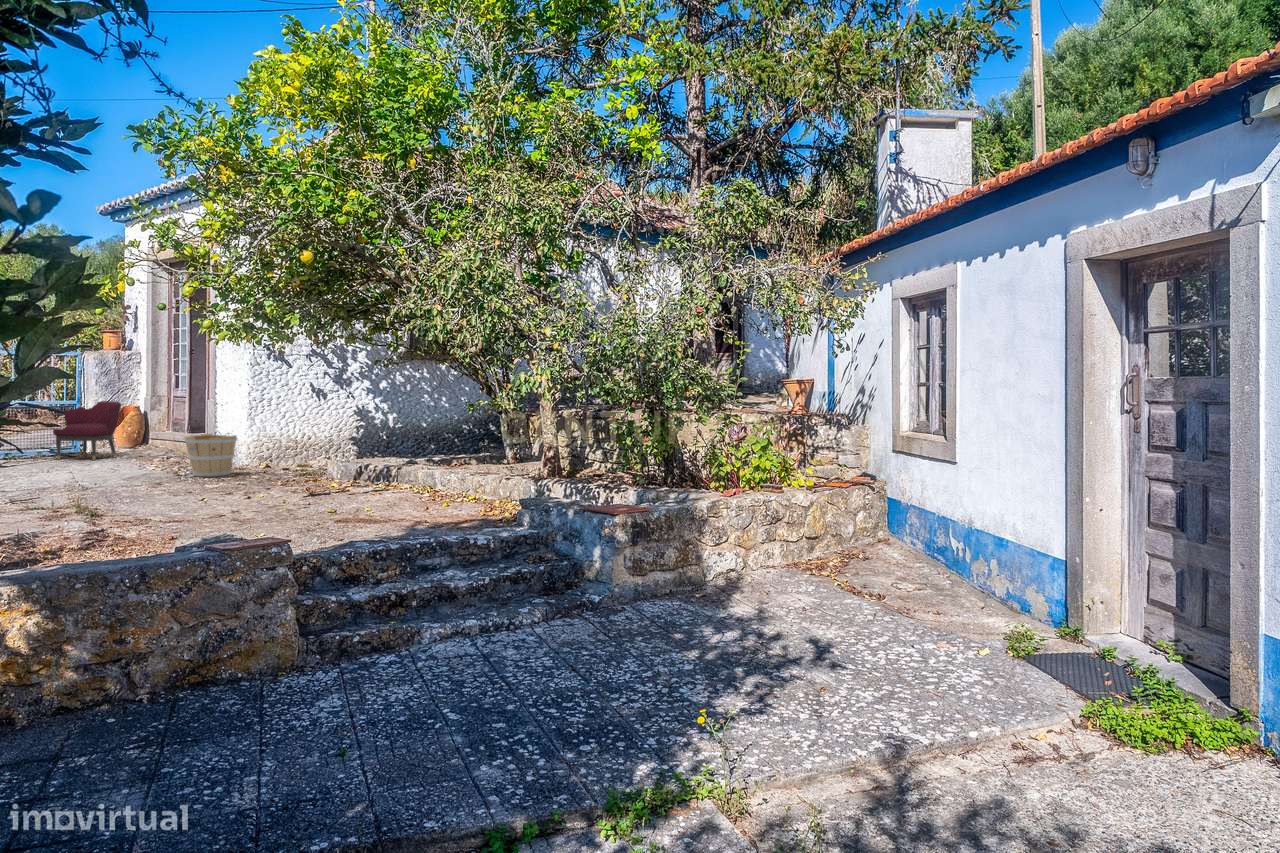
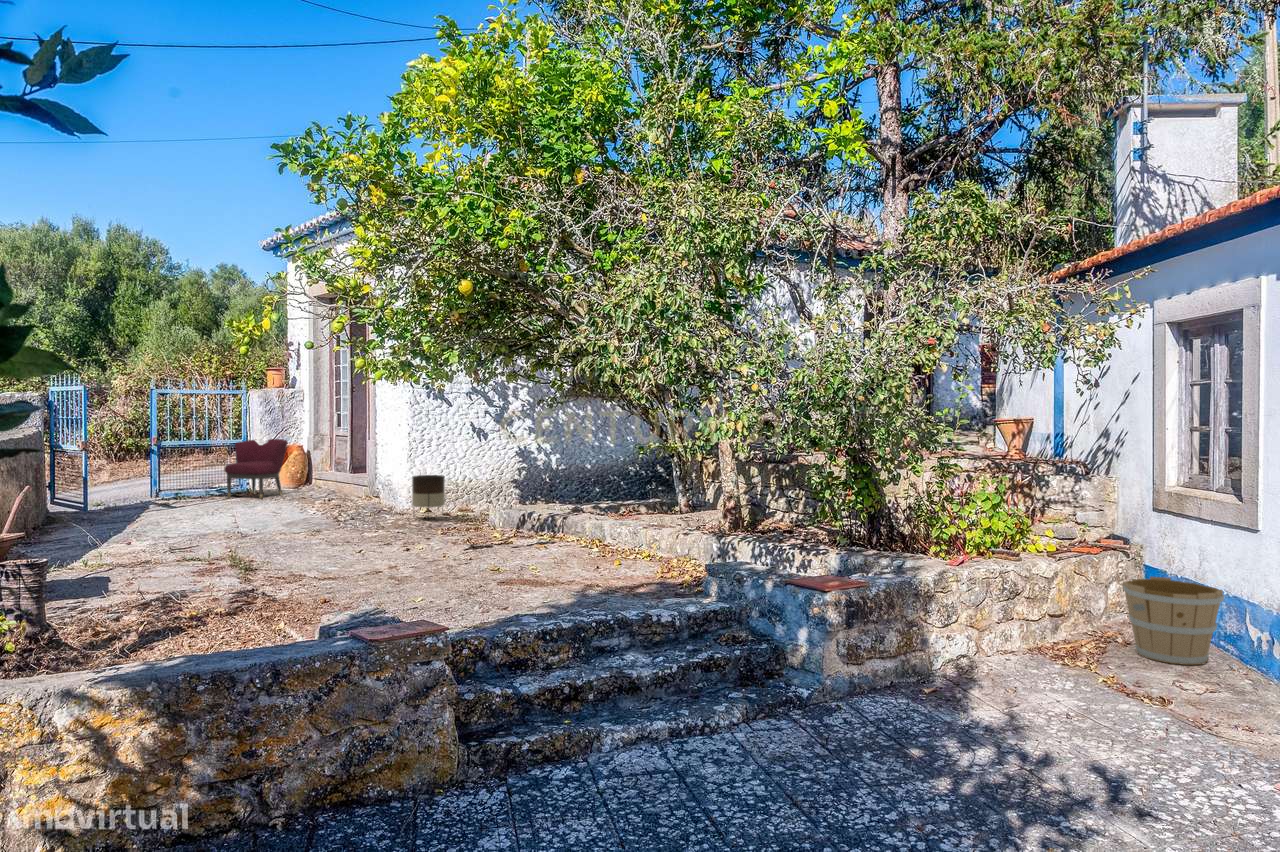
wooden bucket: present [184,434,237,477] -> present [1123,576,1224,665]
planter: none [255,434,288,477] -> present [412,475,445,514]

